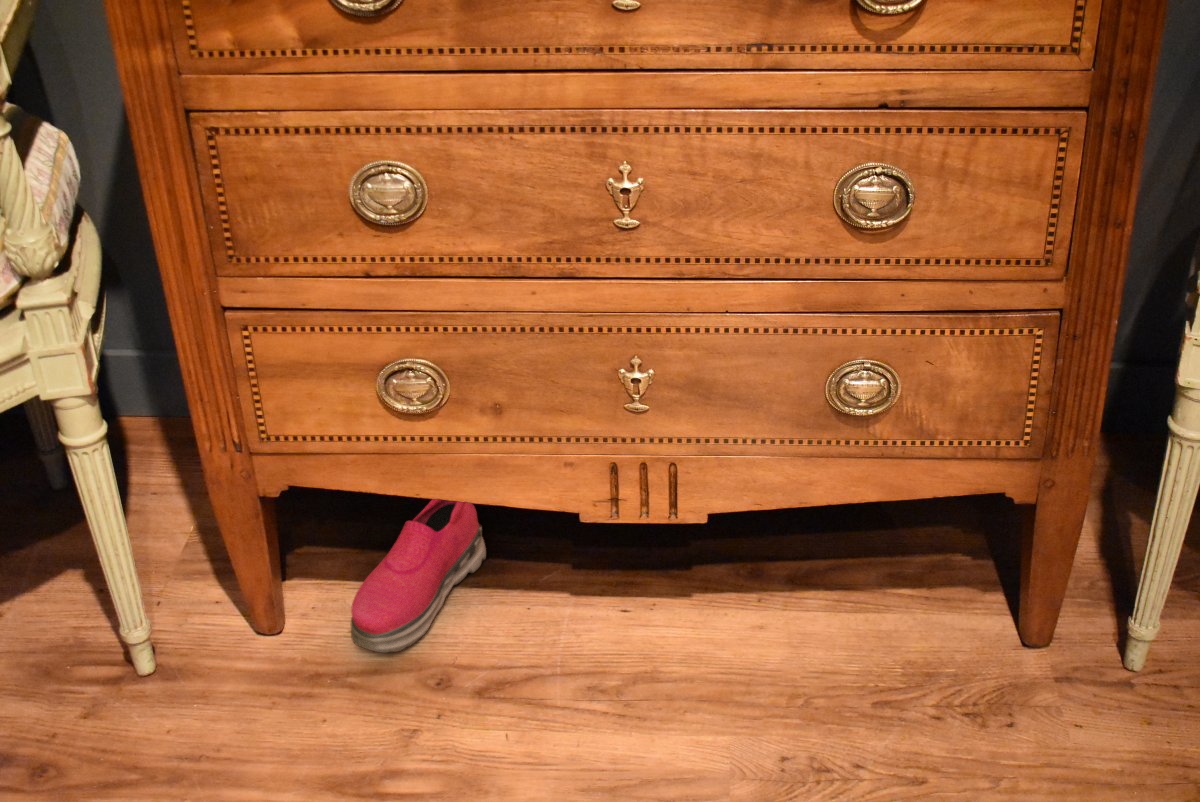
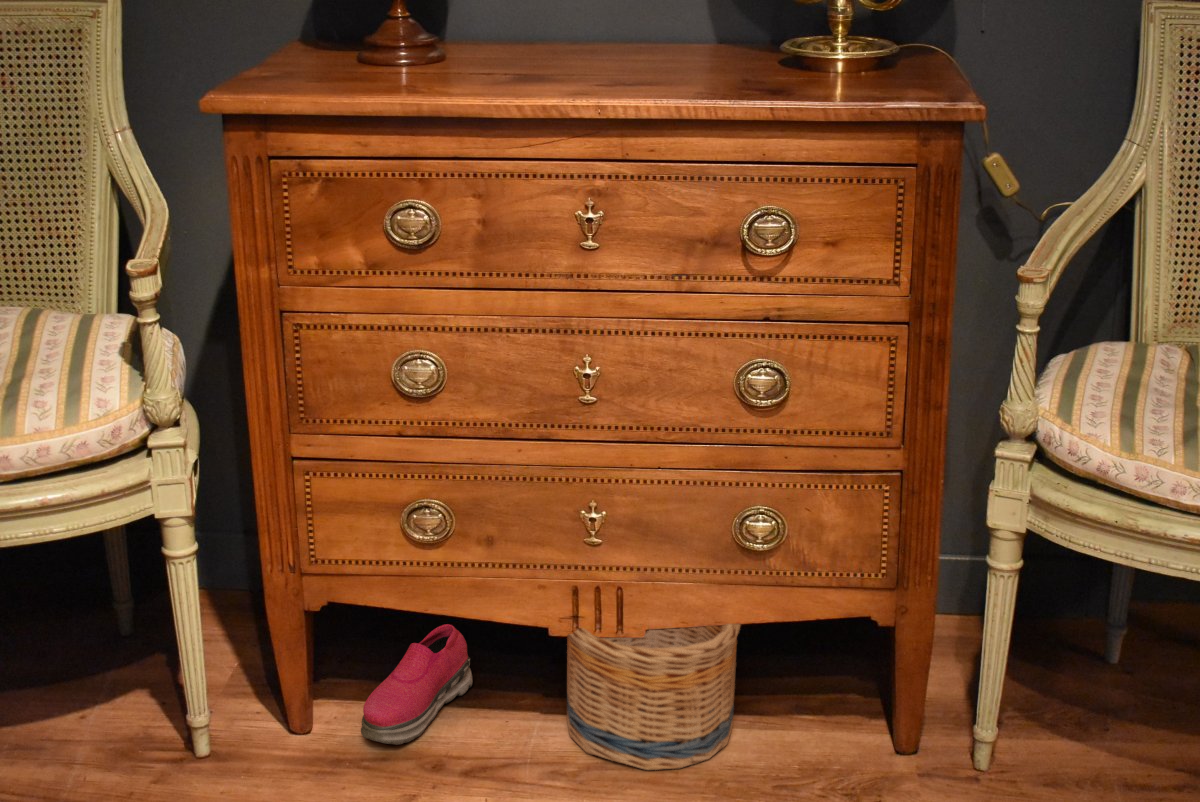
basket: none [599,432,826,680] -> present [567,624,740,770]

